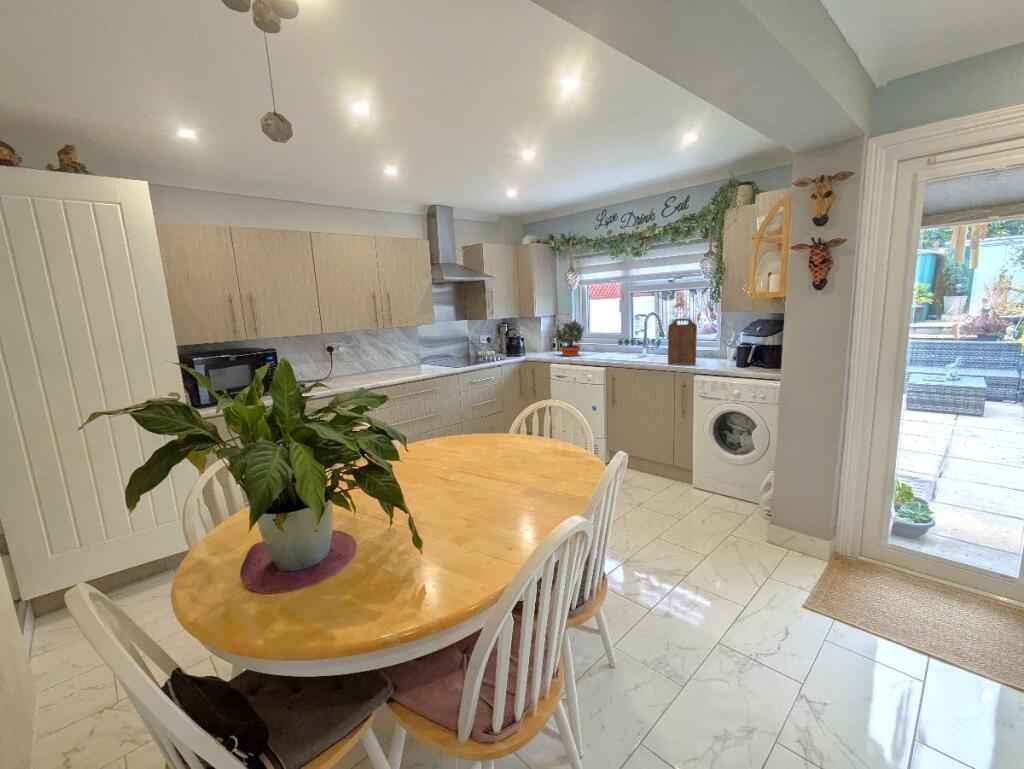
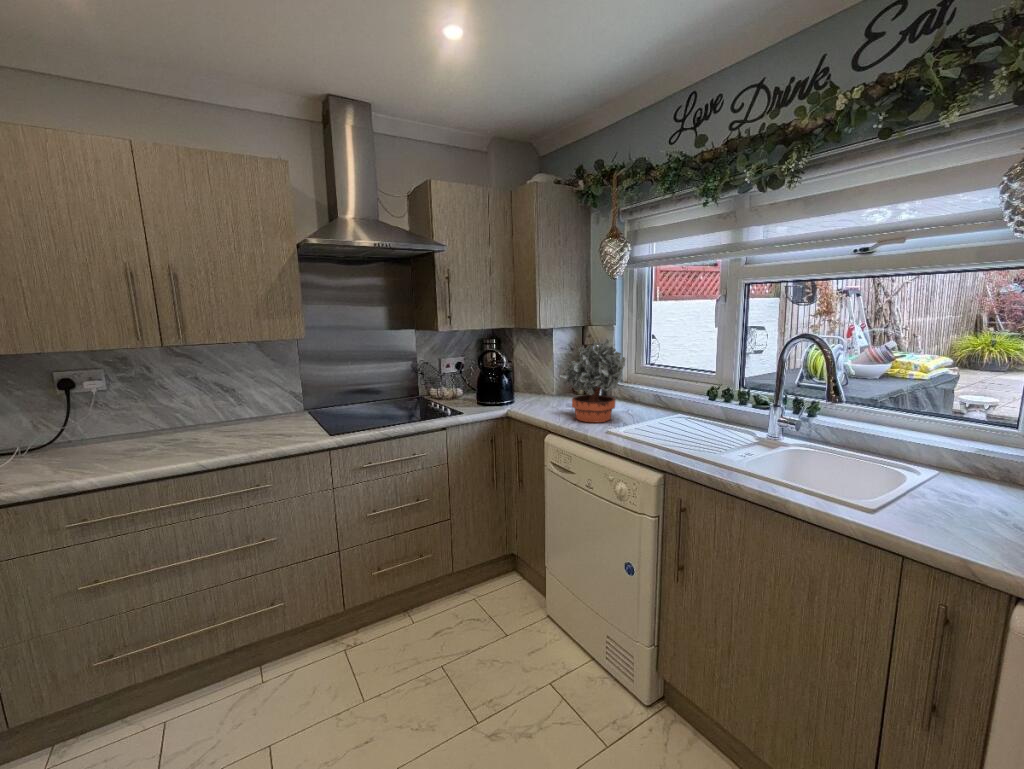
cutting board: present [668,318,697,365] -> none [865,364,1011,537]

